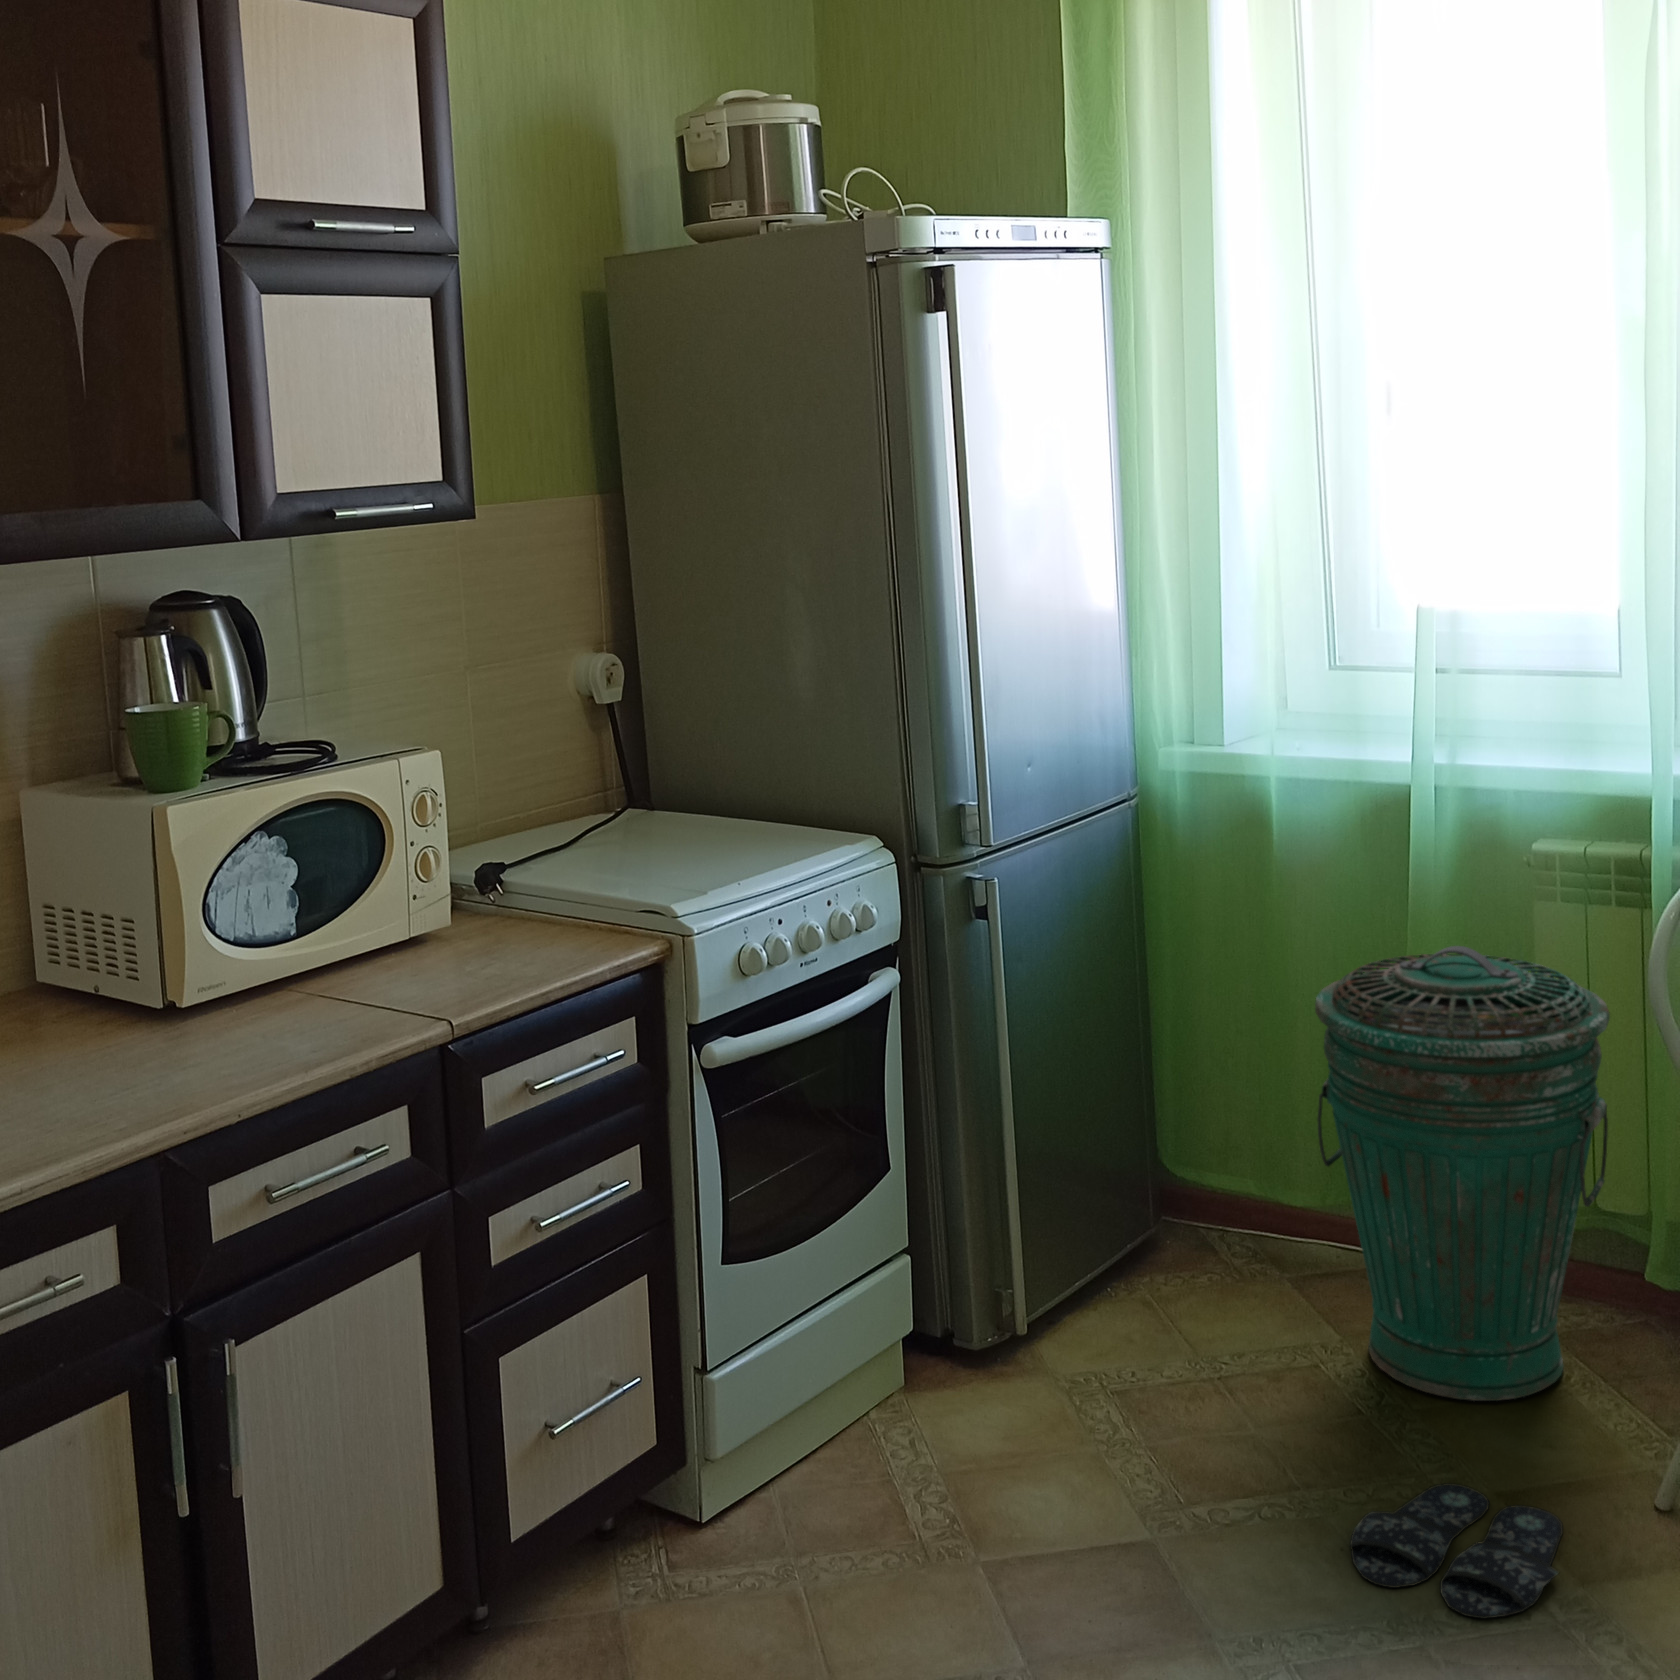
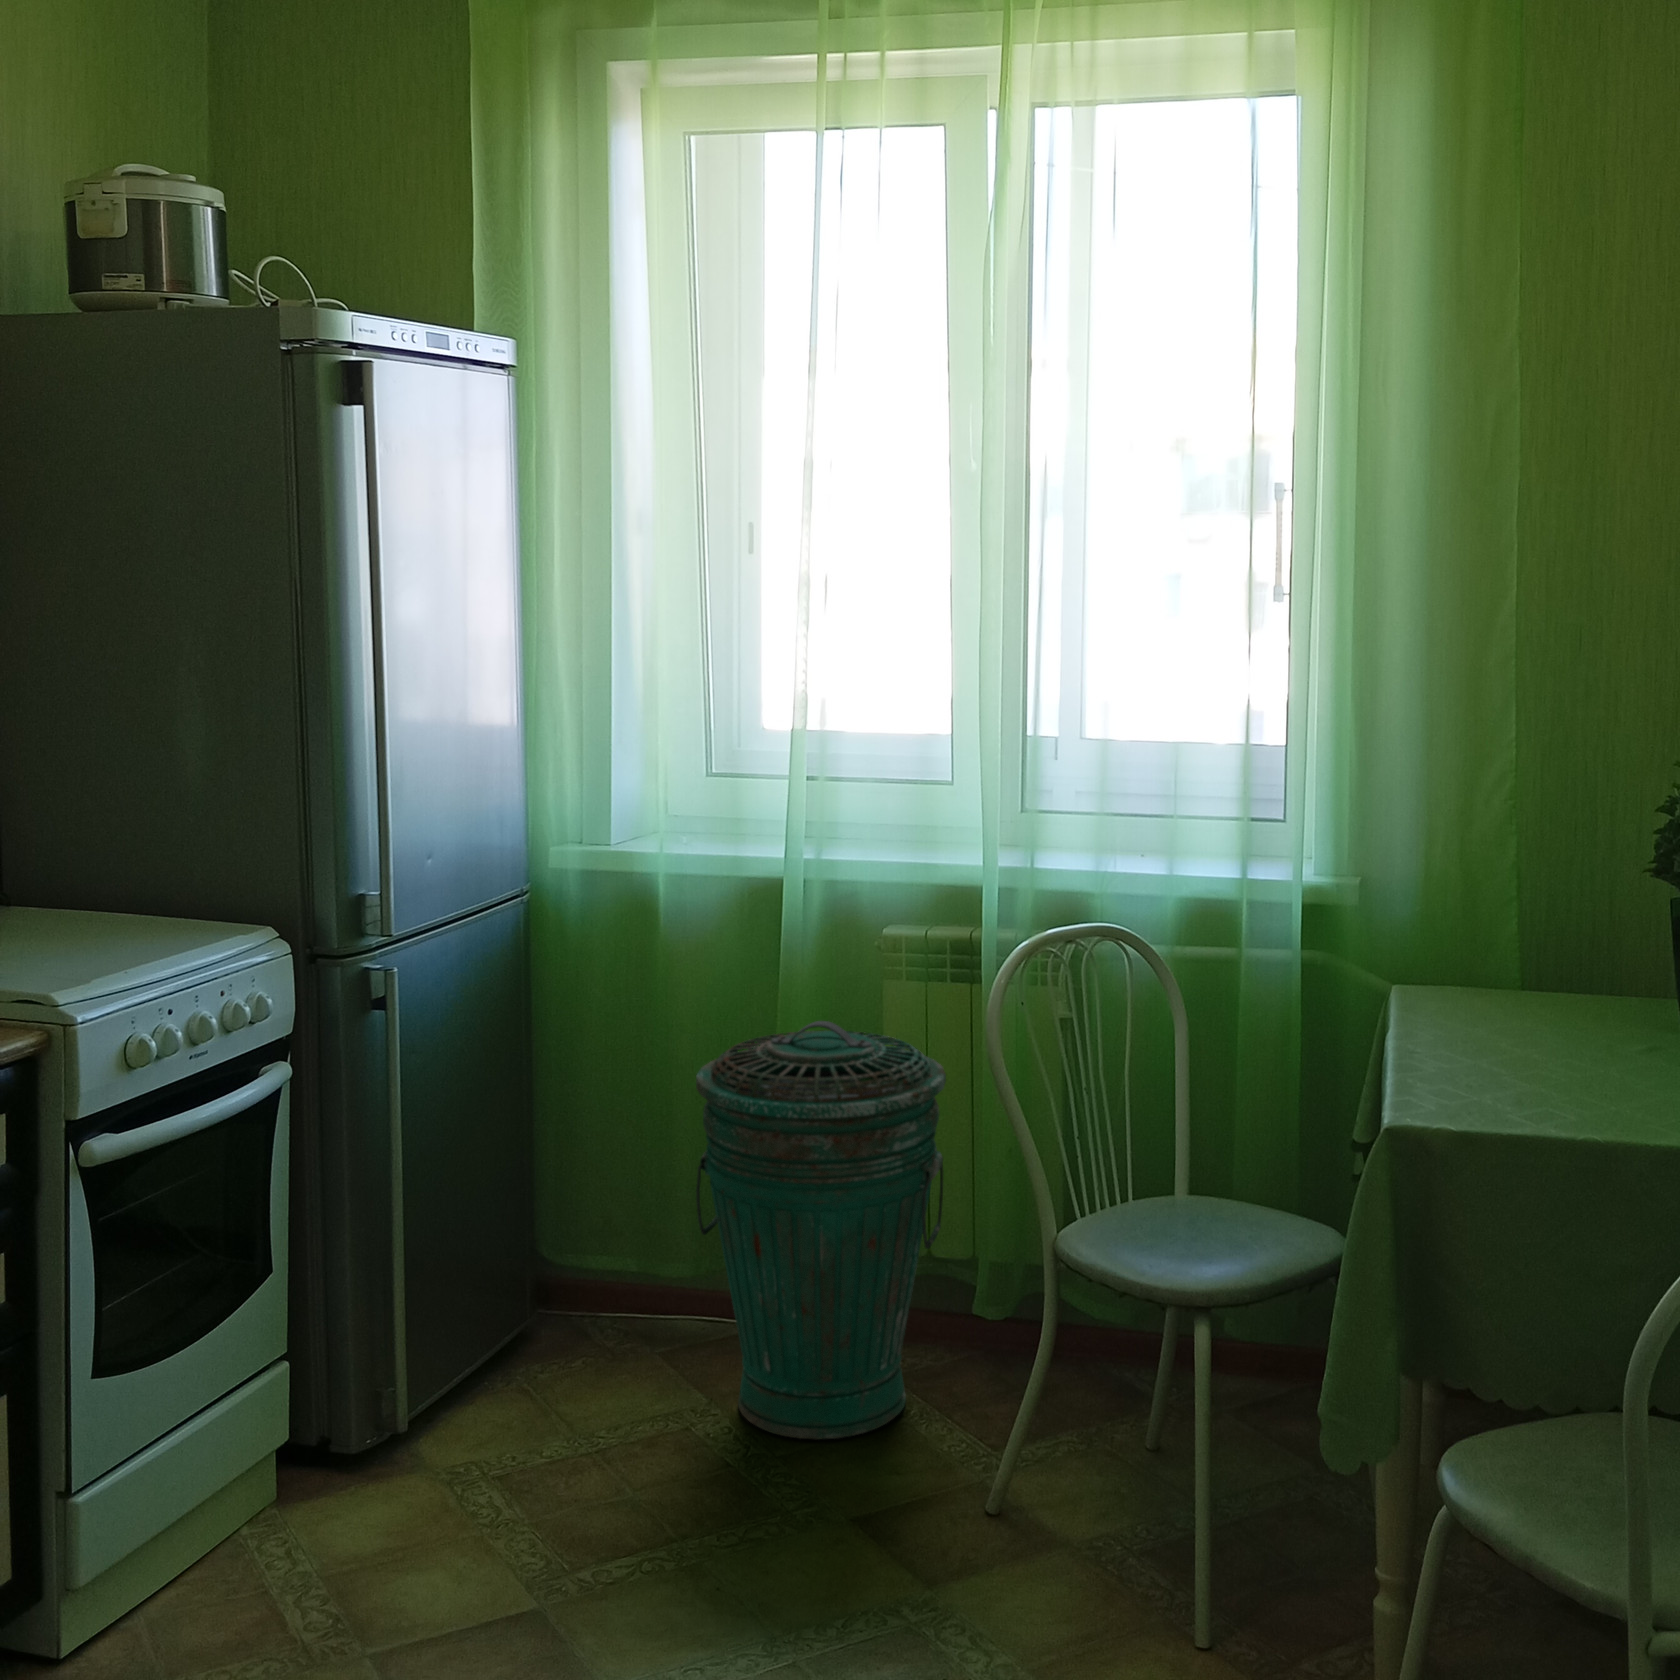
slippers: present [1350,1483,1563,1618] -> none [727,1512,909,1624]

